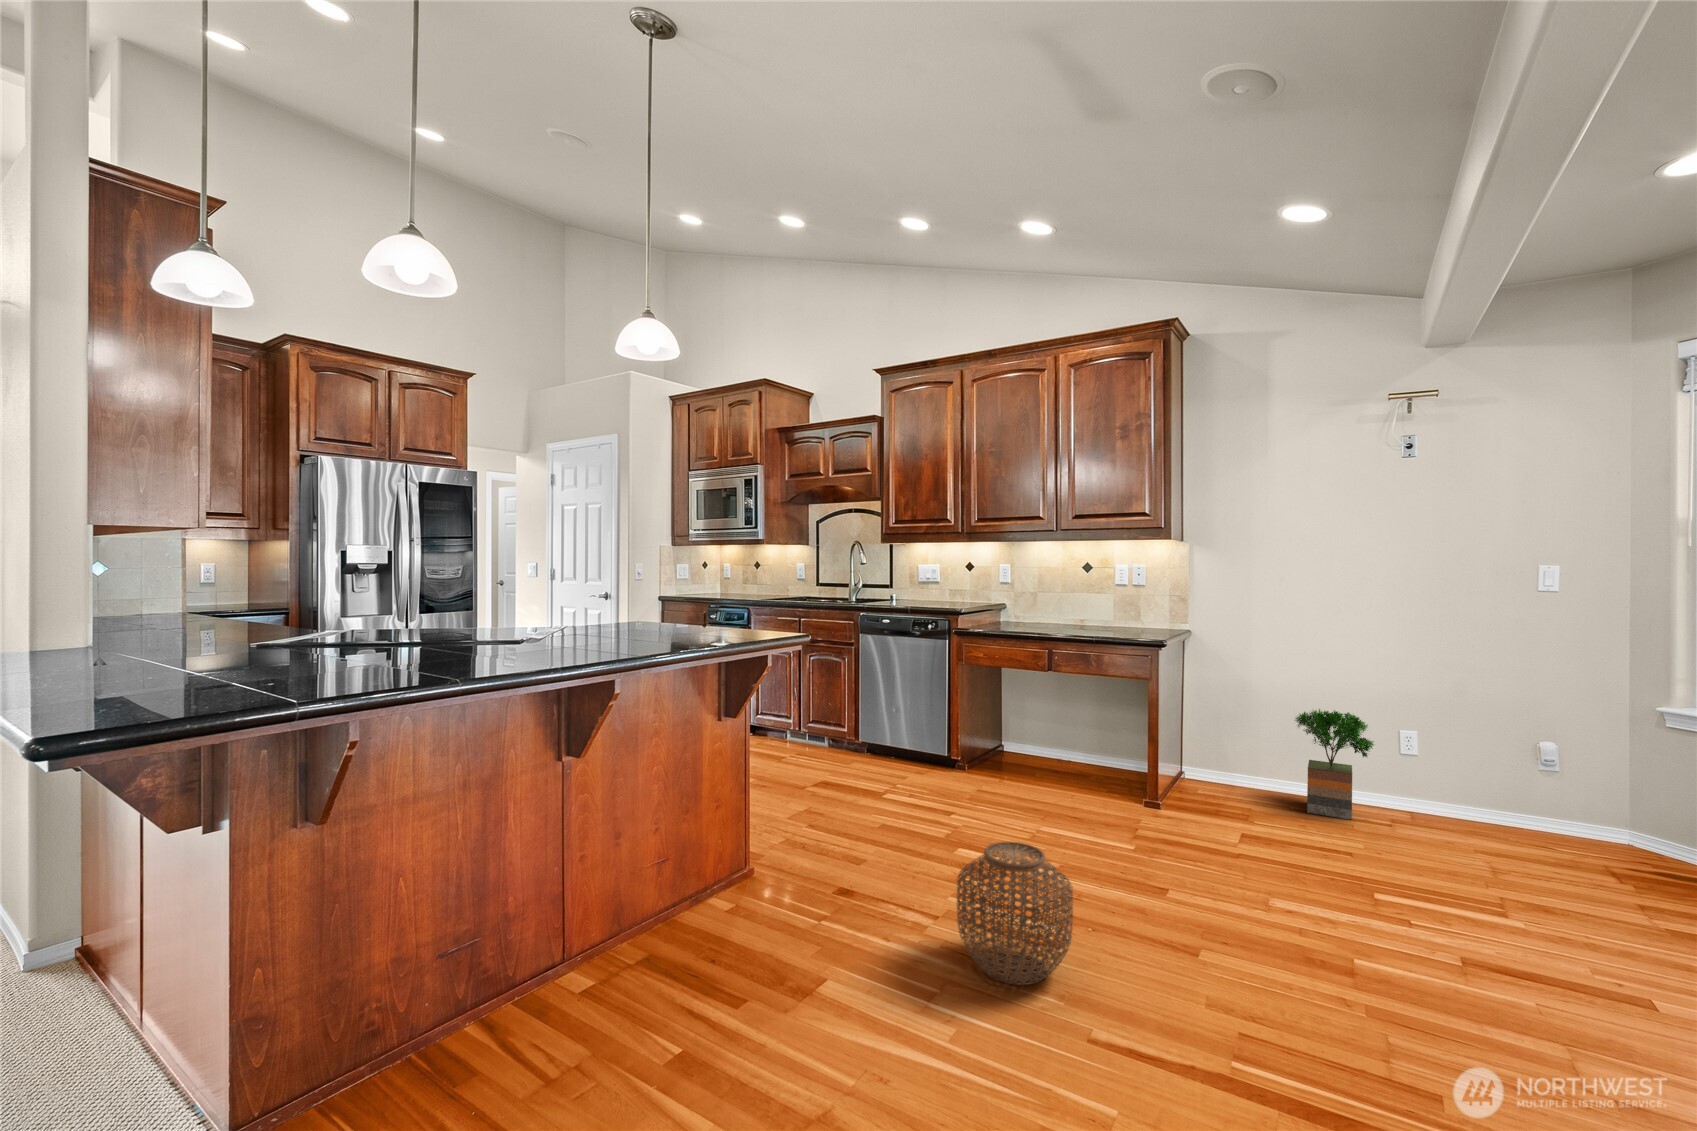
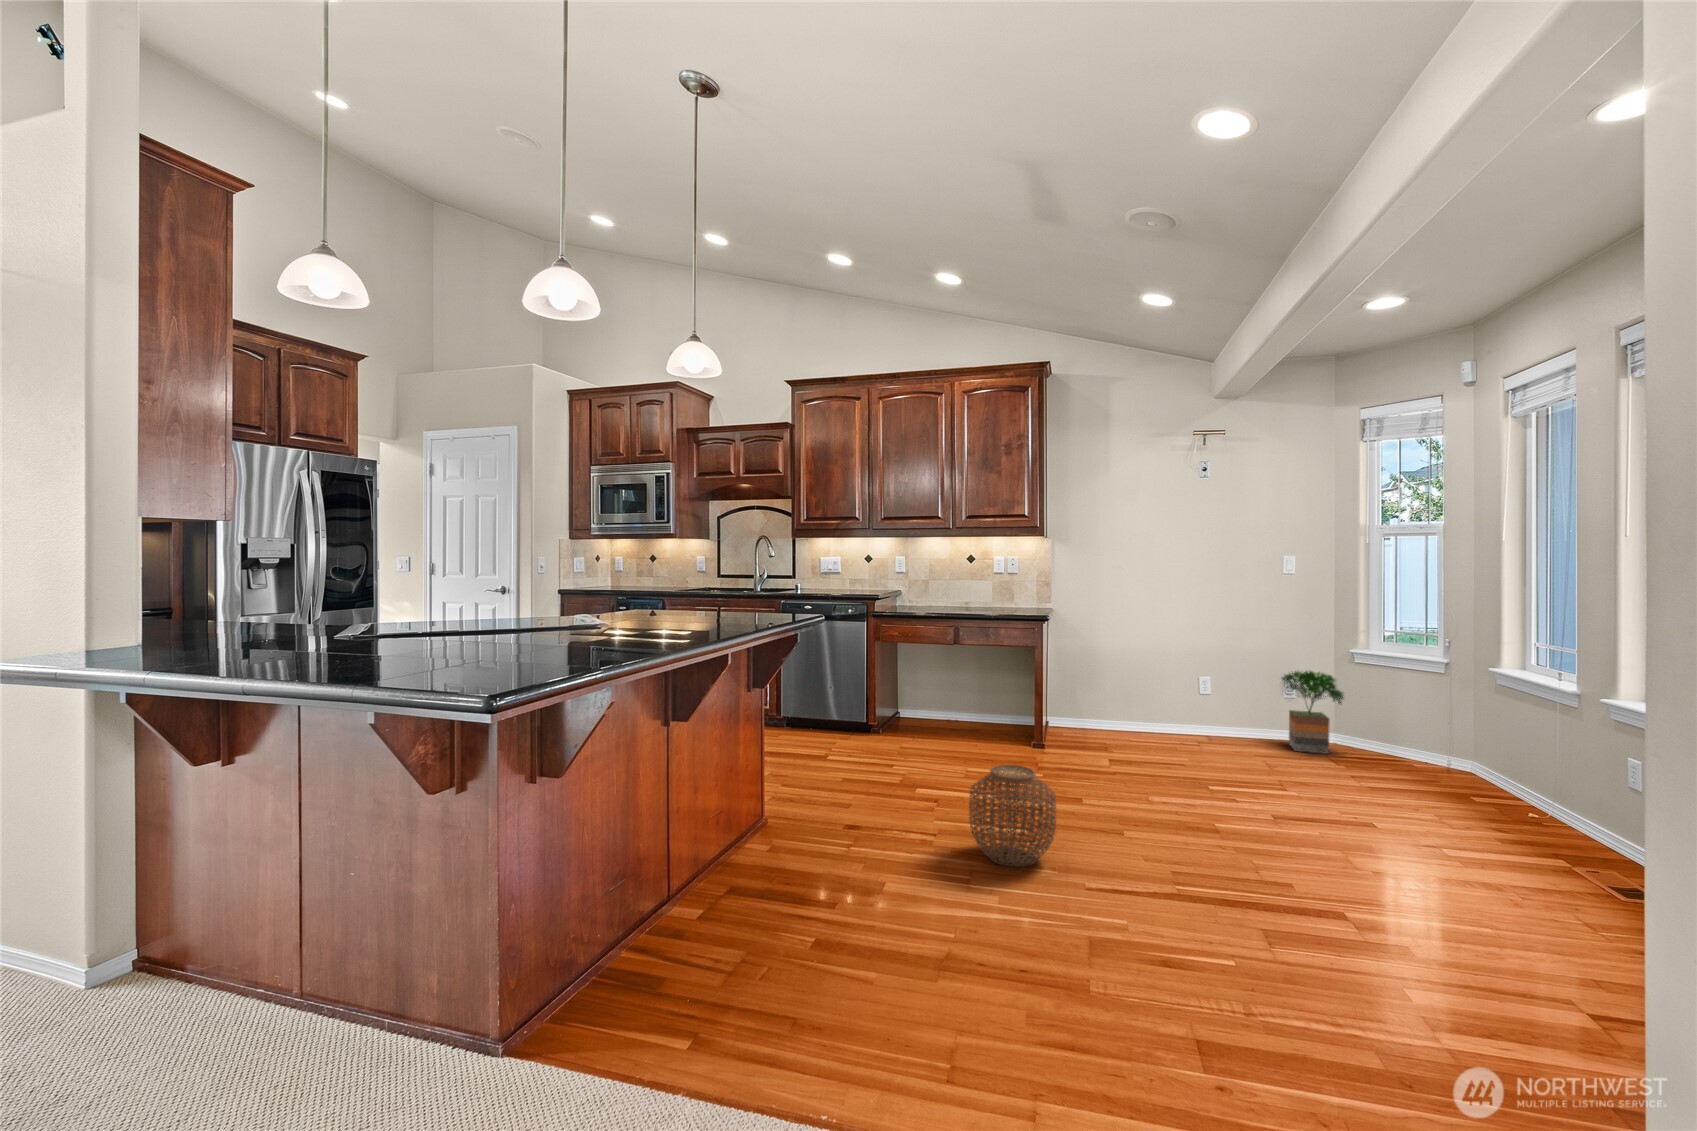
potted tree: present [1295,709,1374,820] -> present [1282,671,1344,754]

